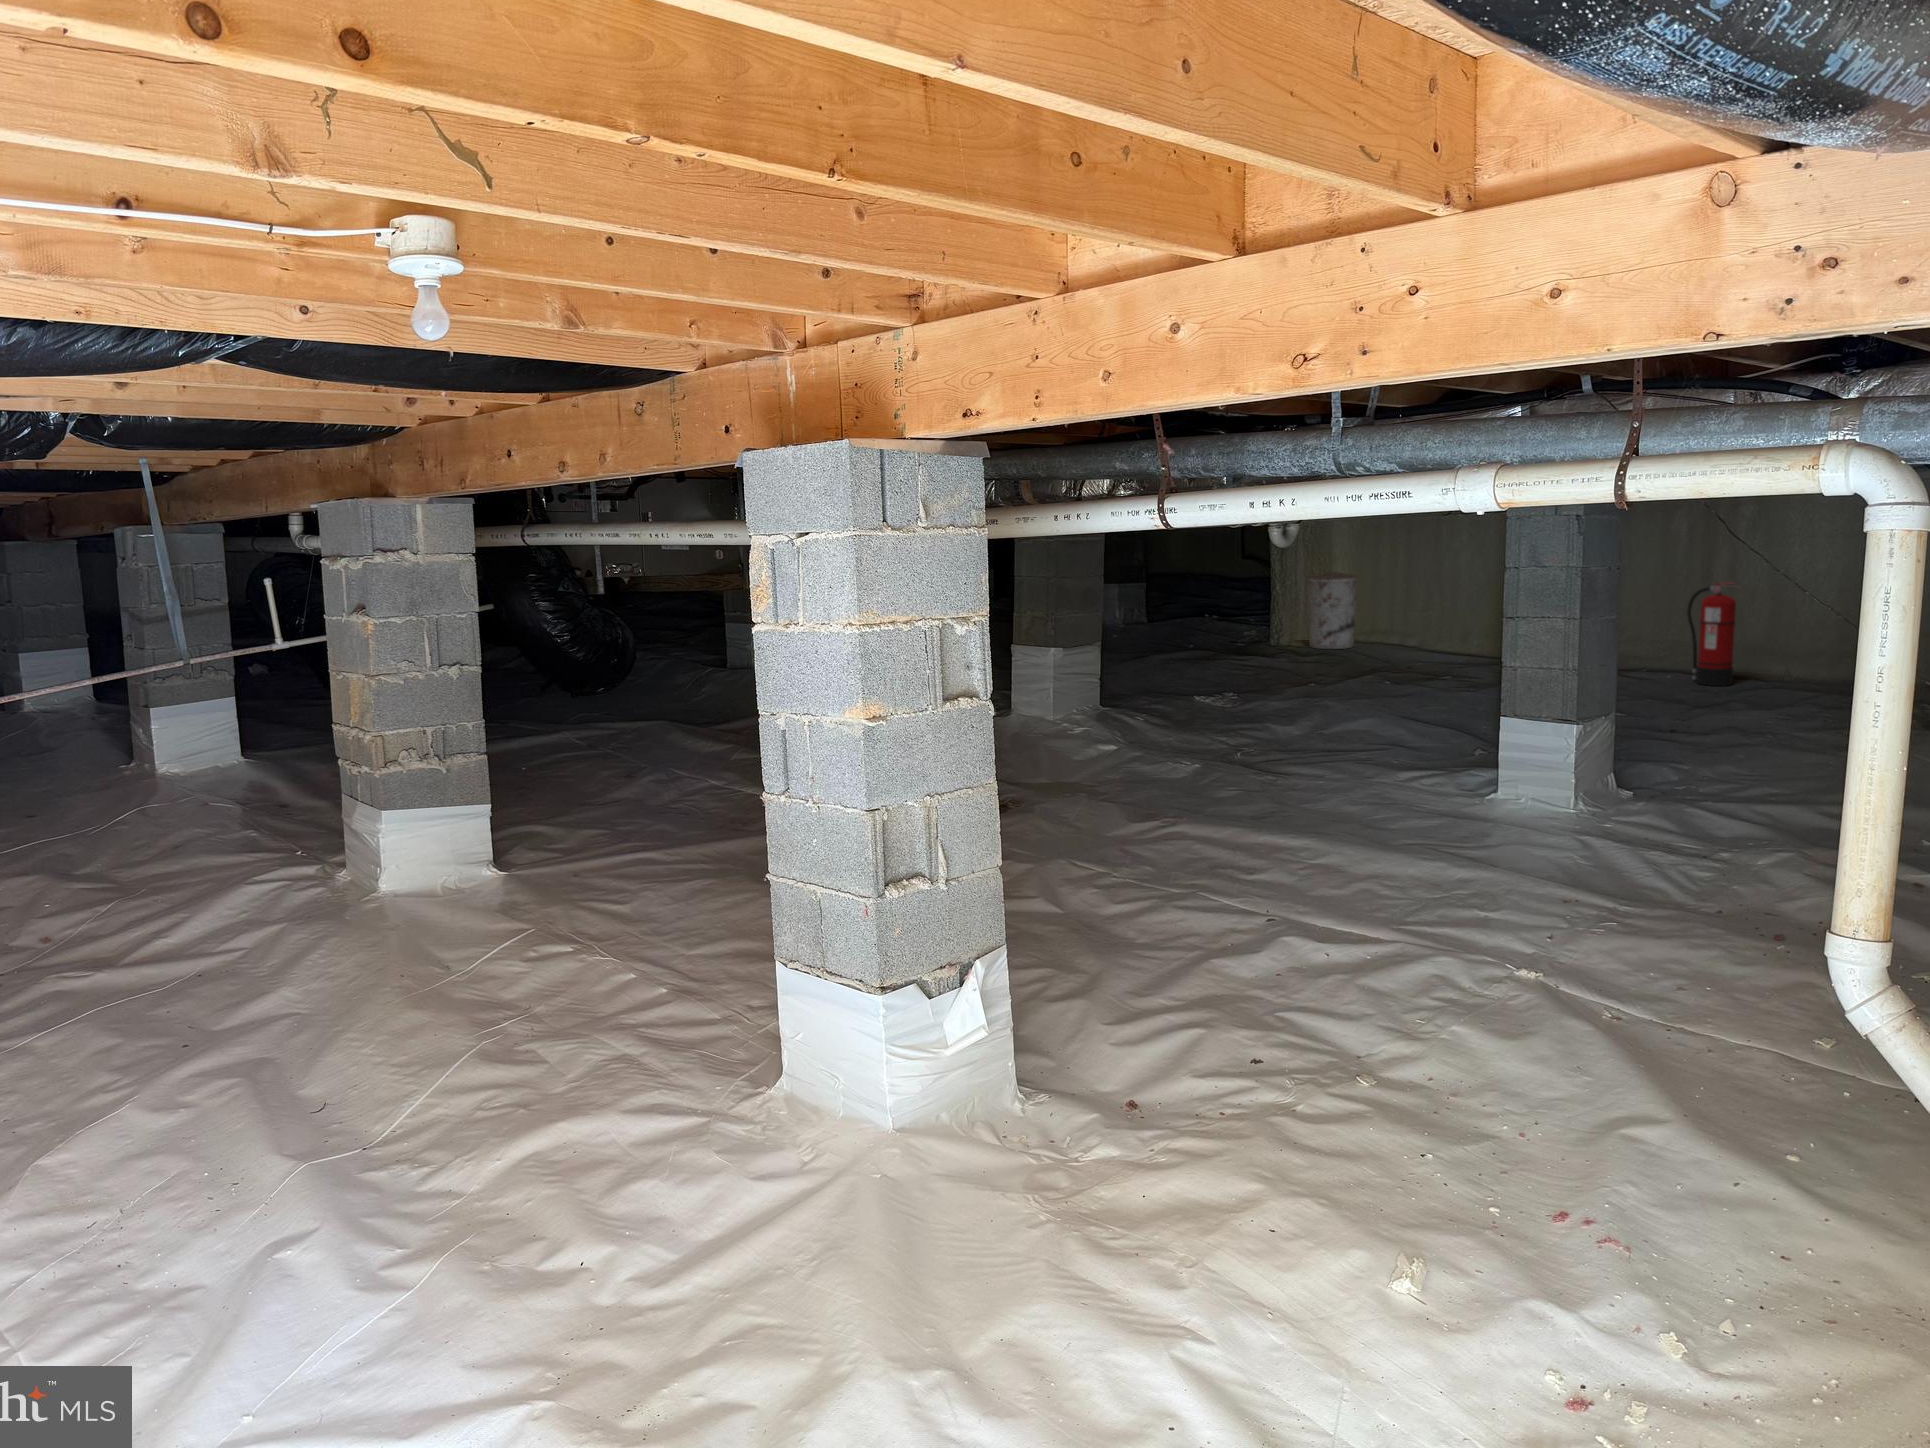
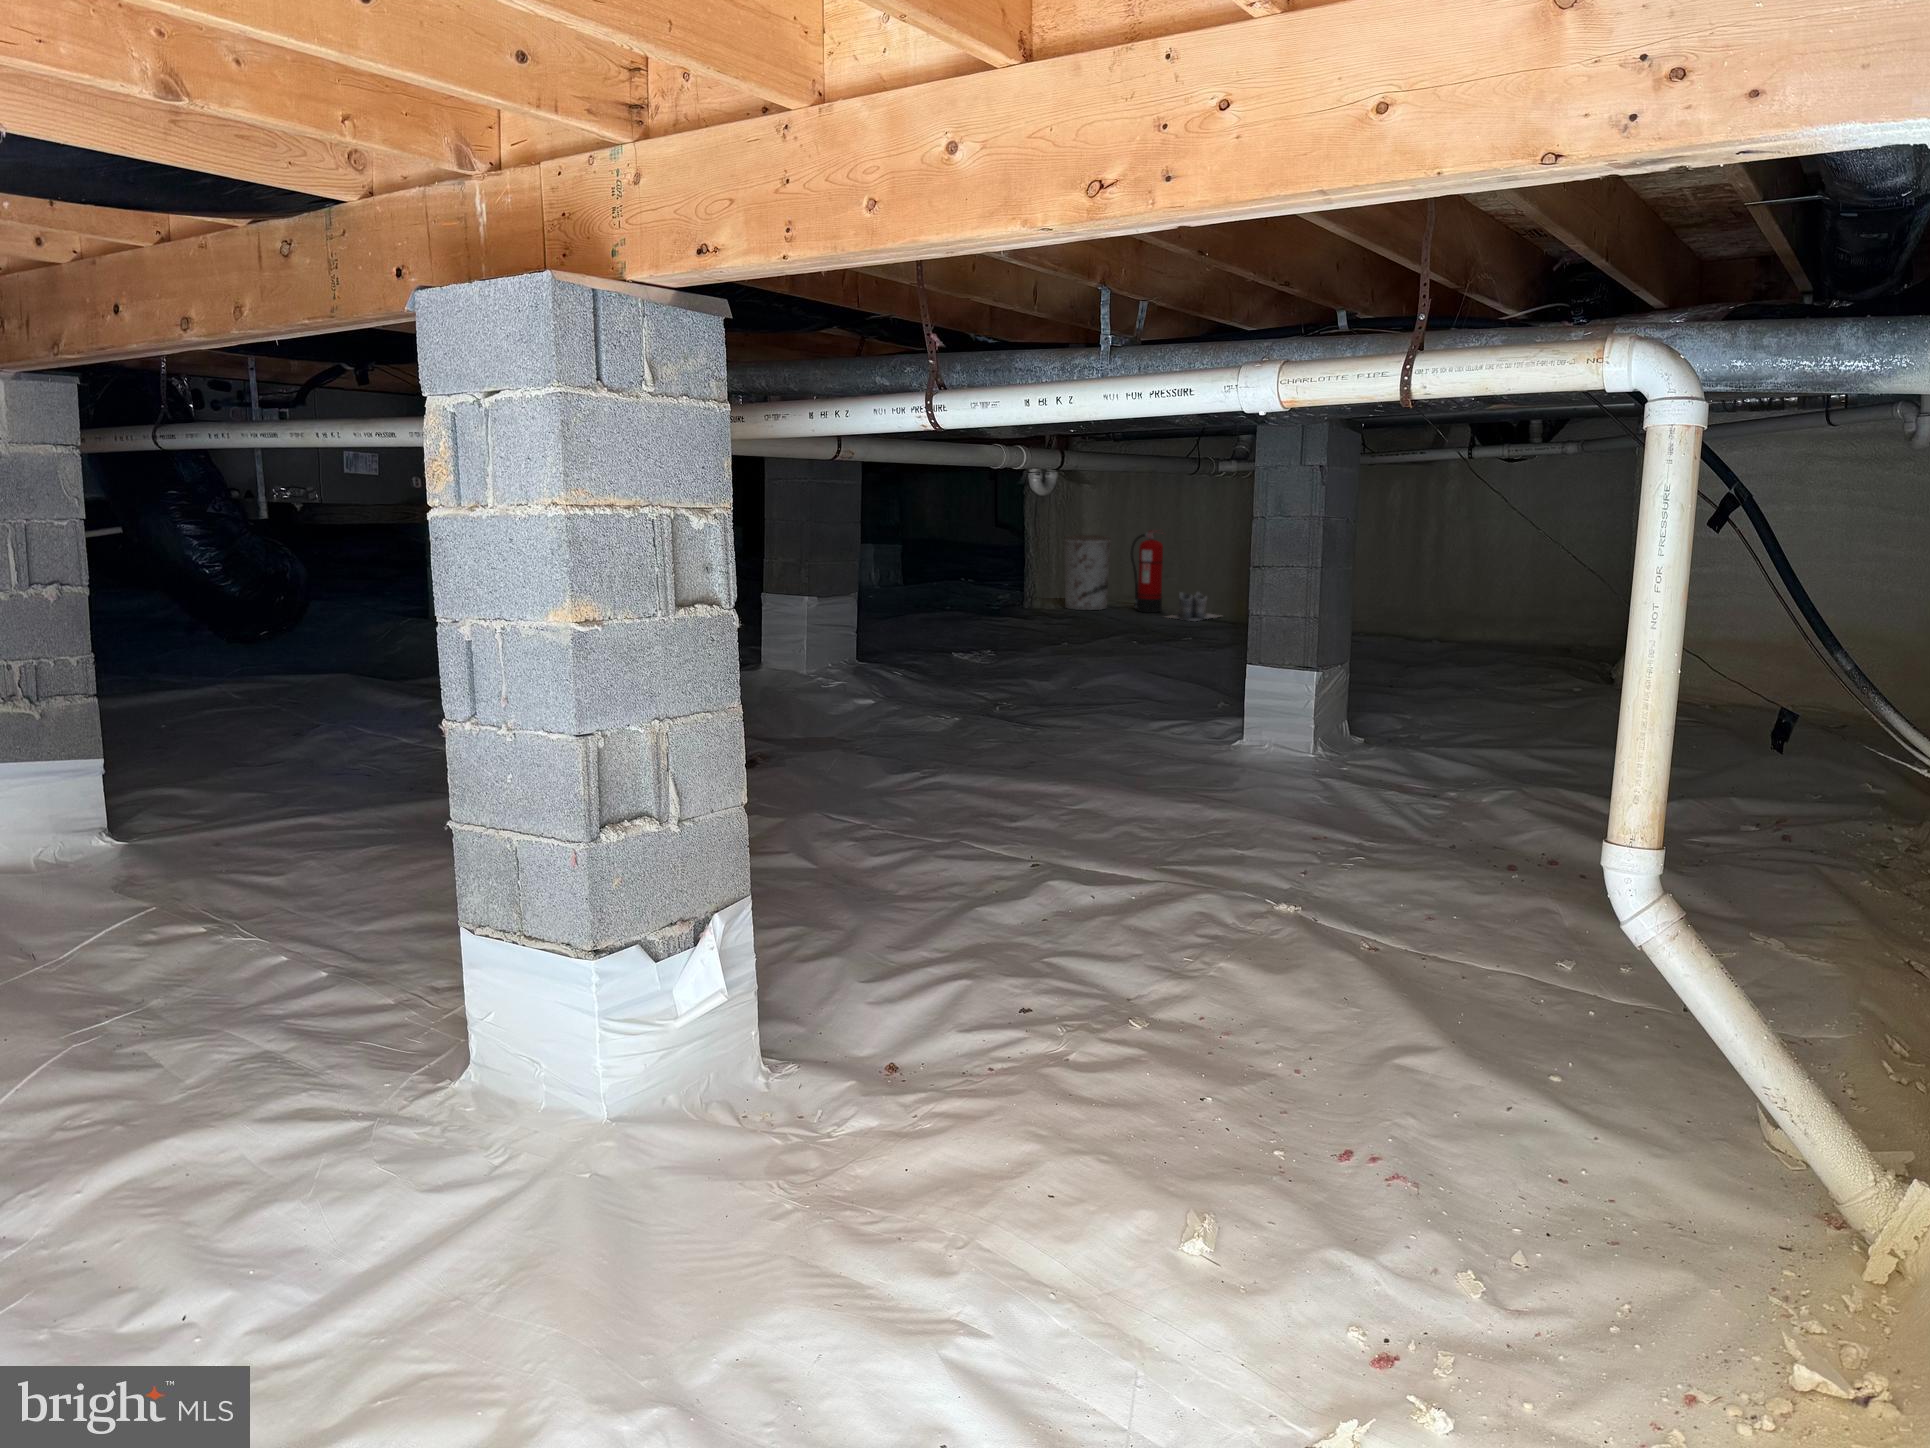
fire extinguisher: present [1687,583,1736,686] -> present [1131,530,1163,613]
boots: none [1412,629,1482,660] -> present [1168,592,1219,621]

